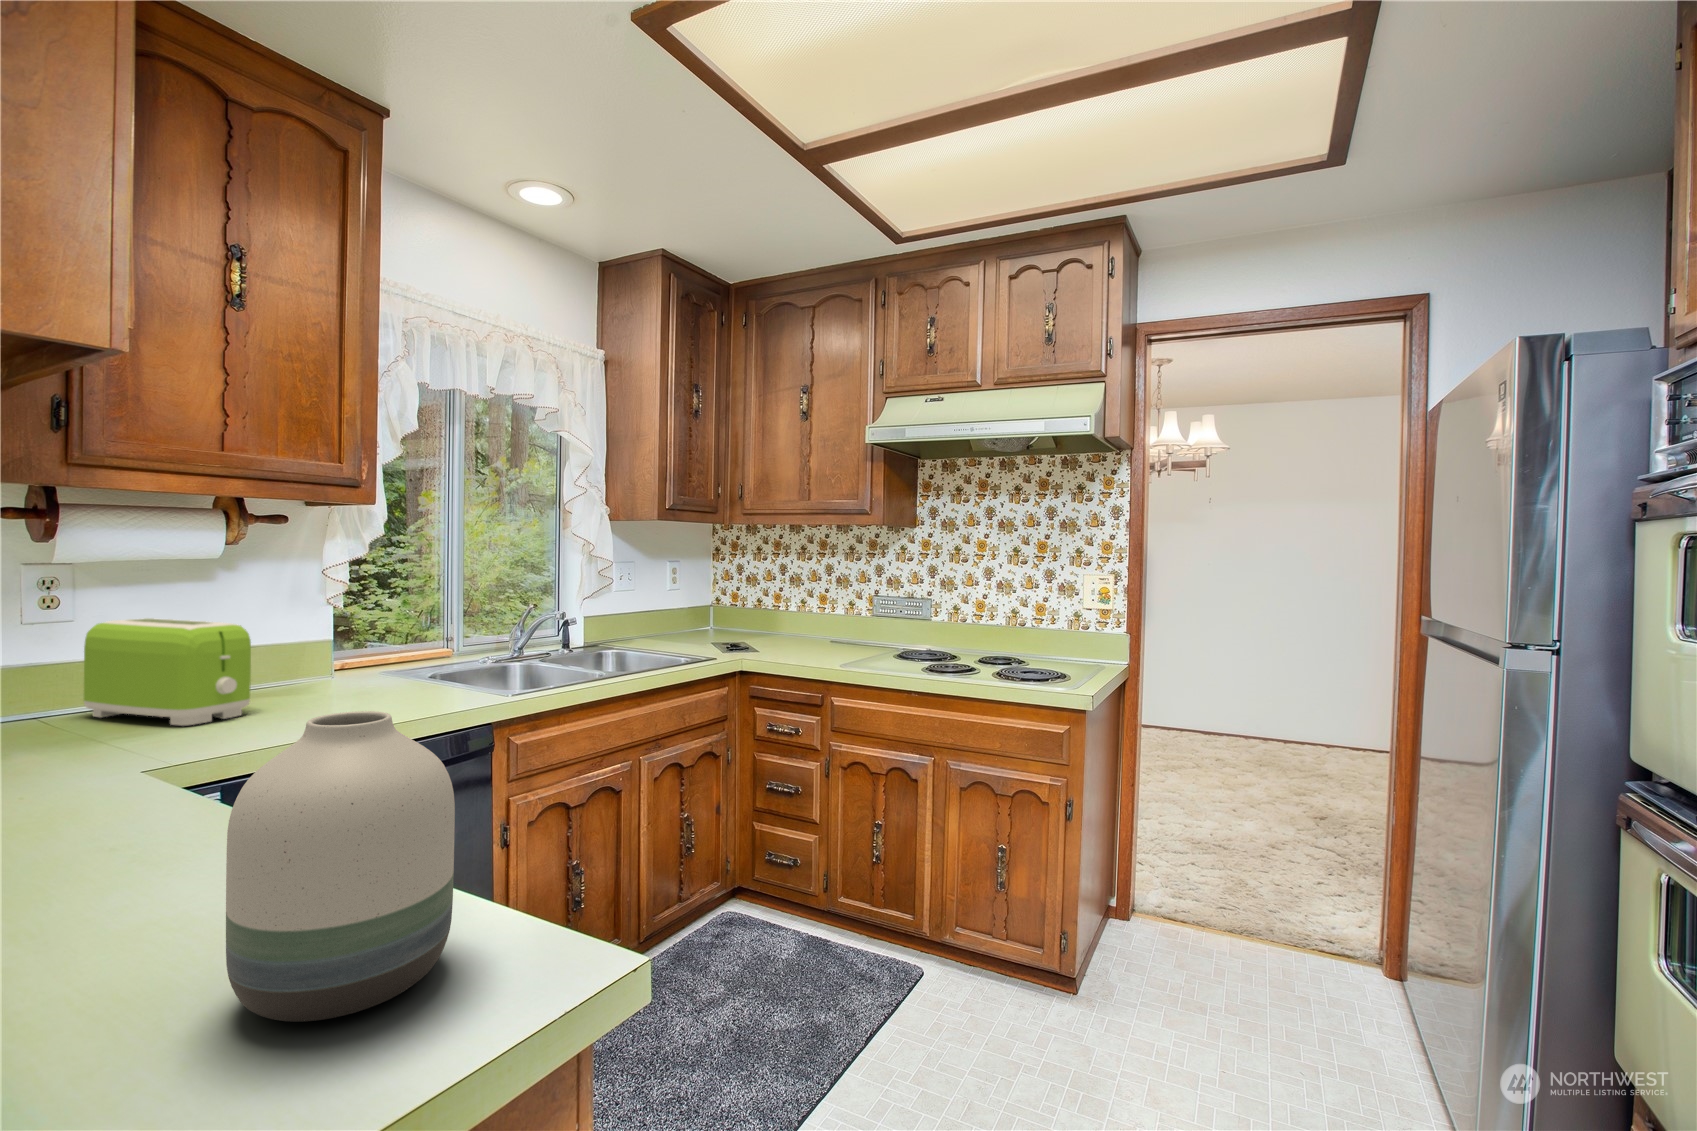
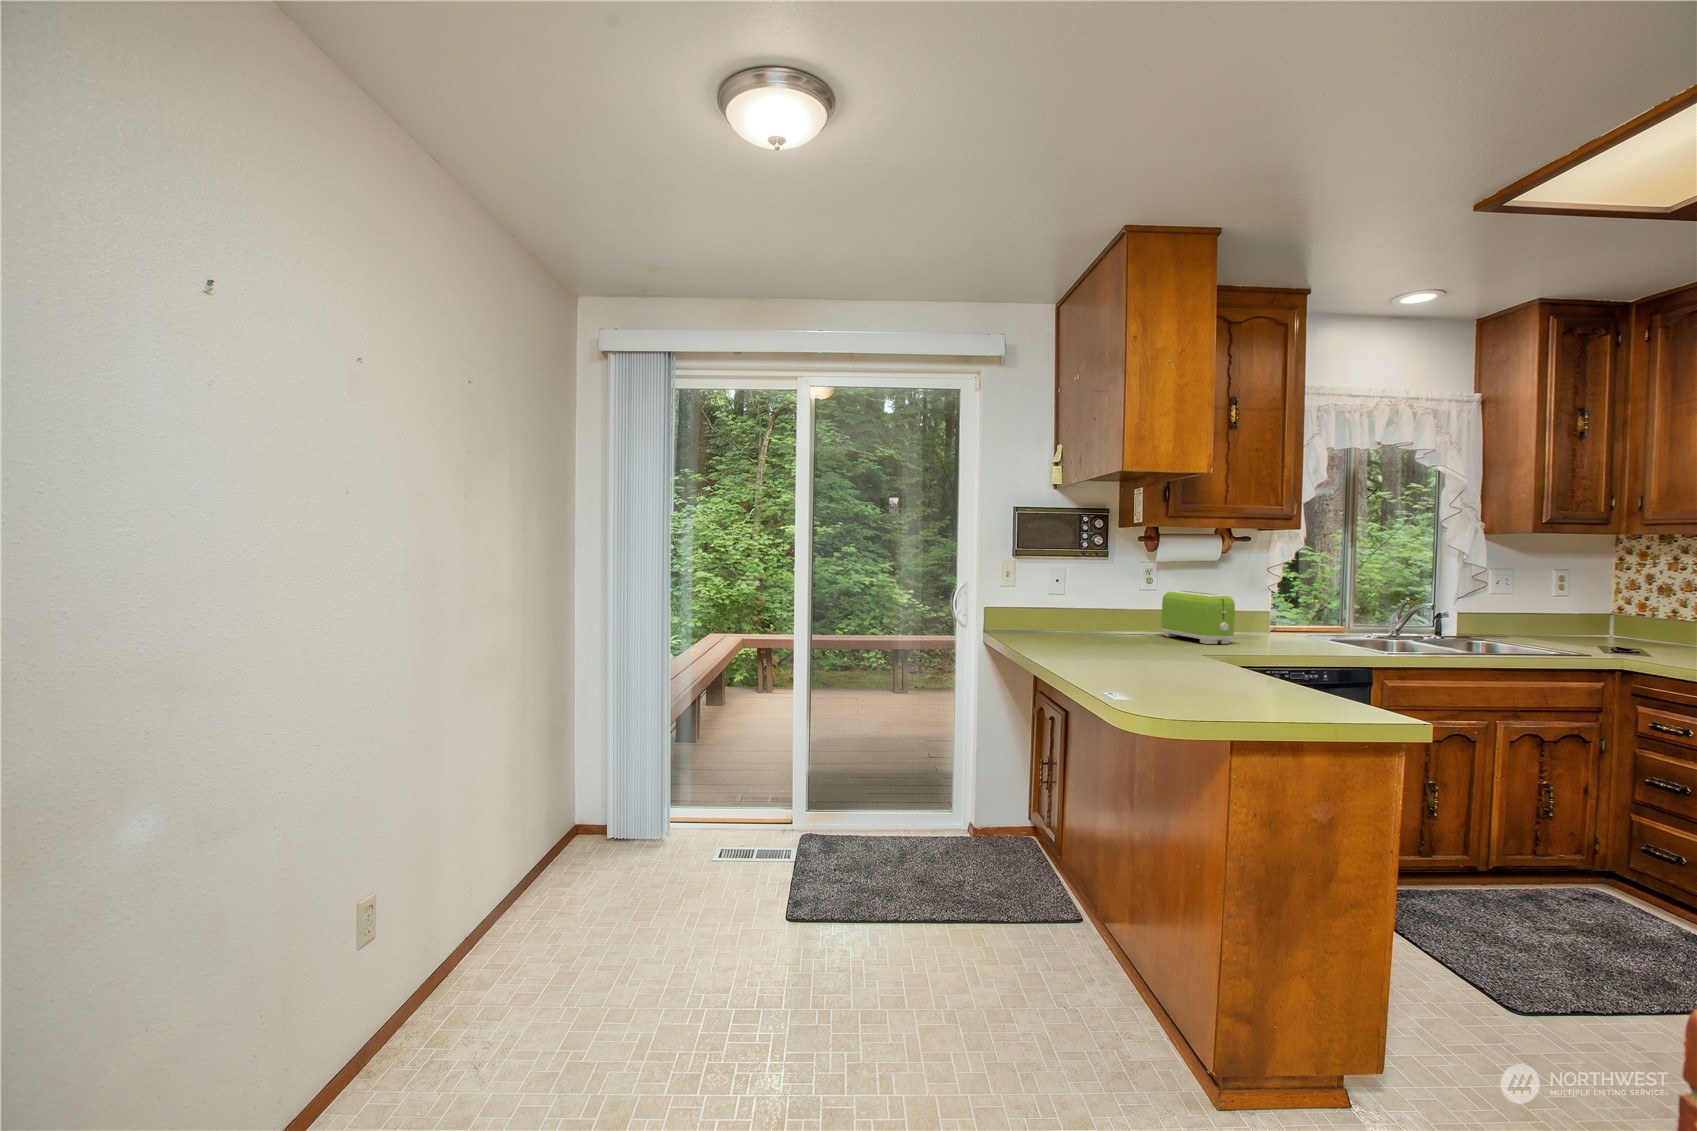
vase: present [226,711,455,1022] -> none [1275,618,1352,715]

